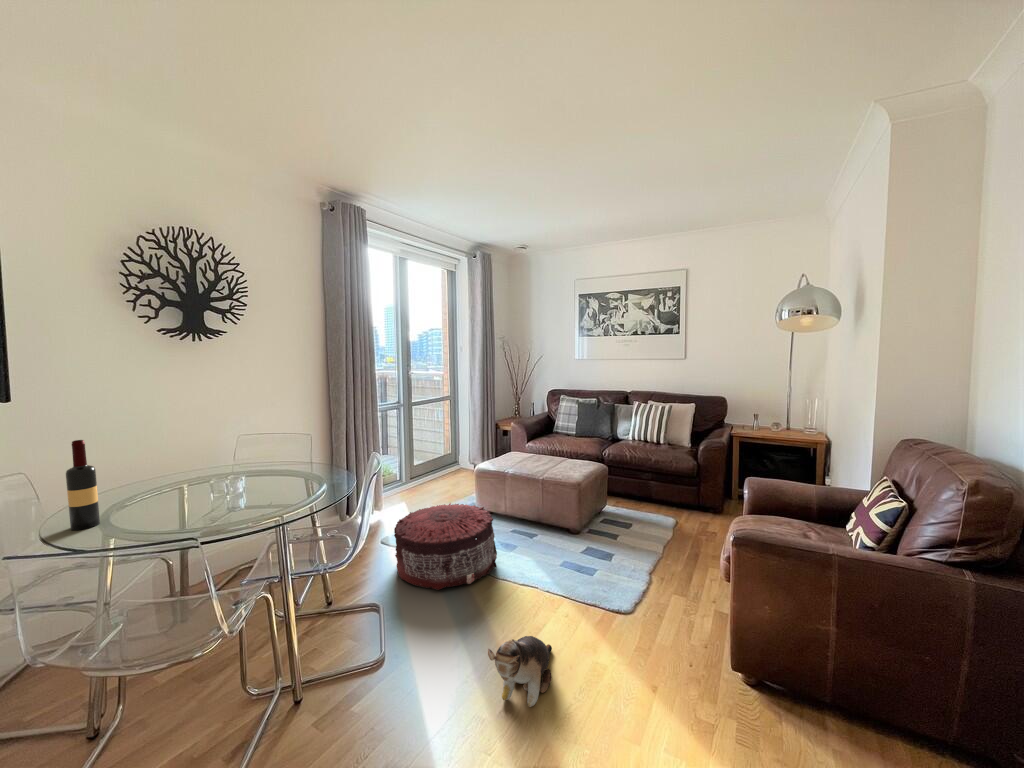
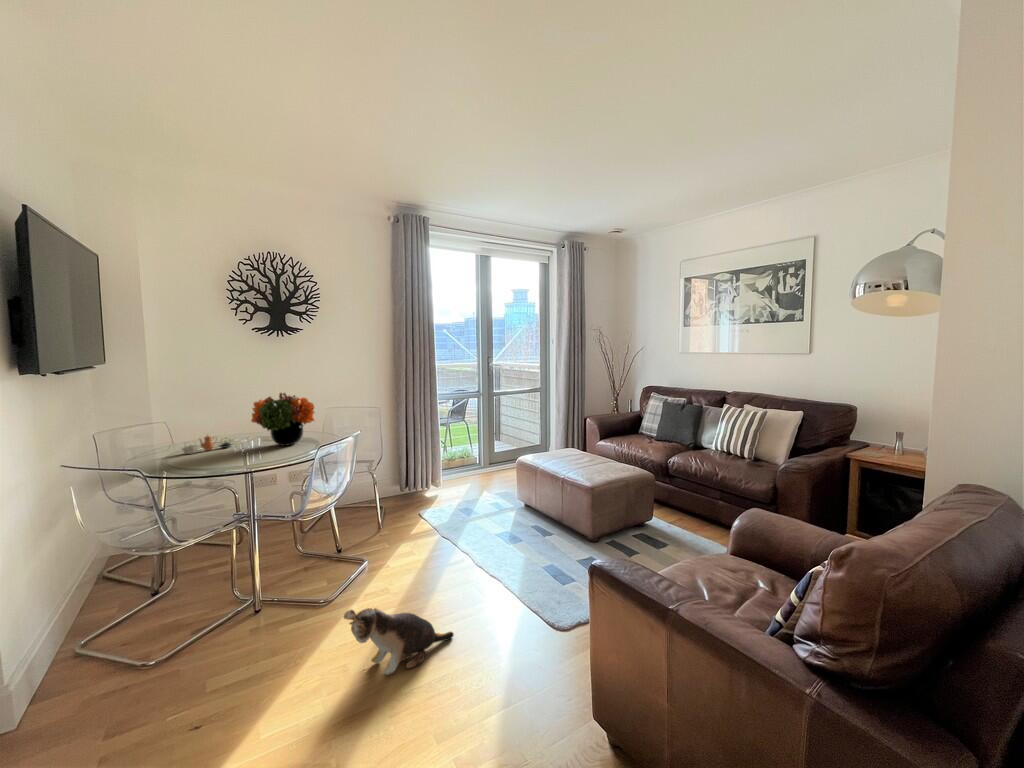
flower arrangement: none [206,413,293,481] -> present [251,393,315,446]
wine bottle: present [66,440,100,530] -> none [151,404,171,462]
teapot: none [101,479,172,511] -> present [182,435,232,454]
pouf: present [394,503,497,590] -> none [396,489,490,565]

